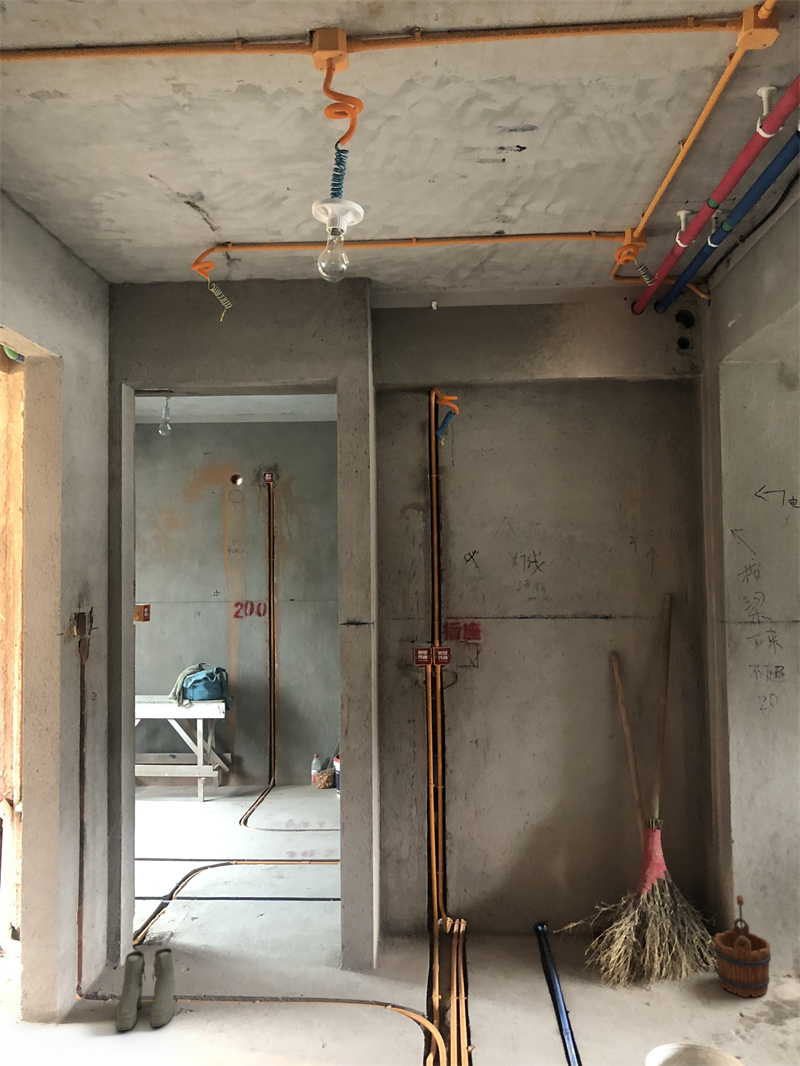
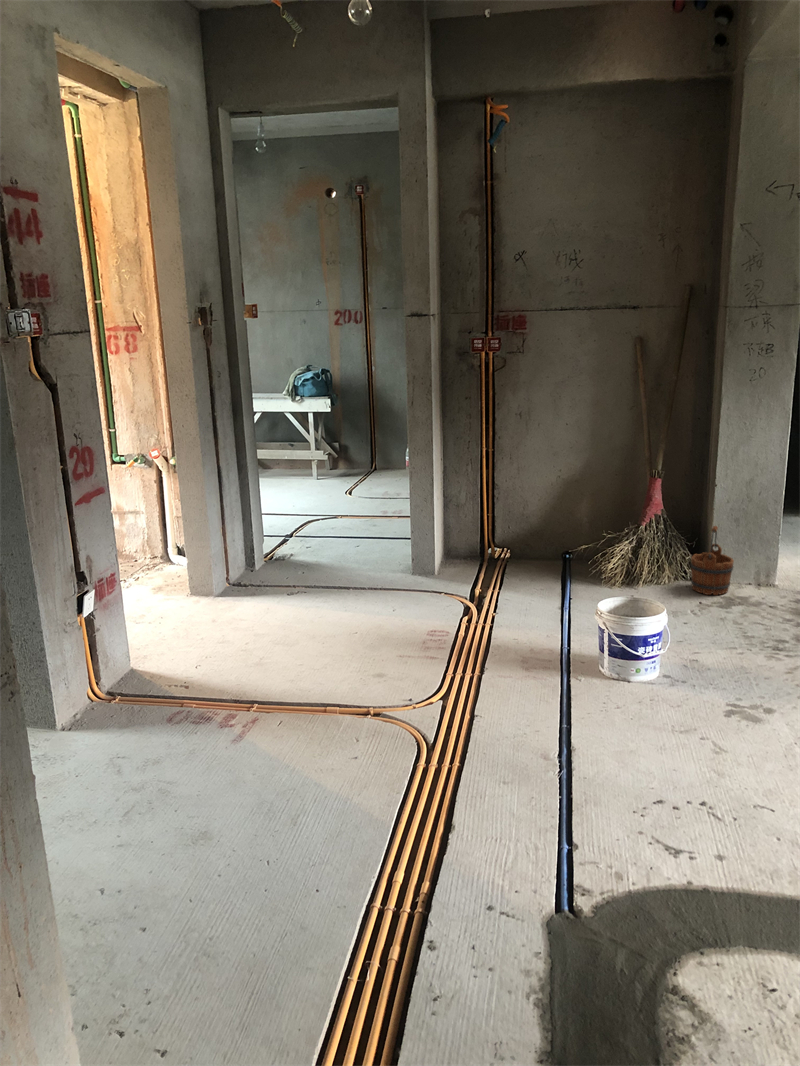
boots: present [116,948,175,1031] -> none [256,552,294,598]

